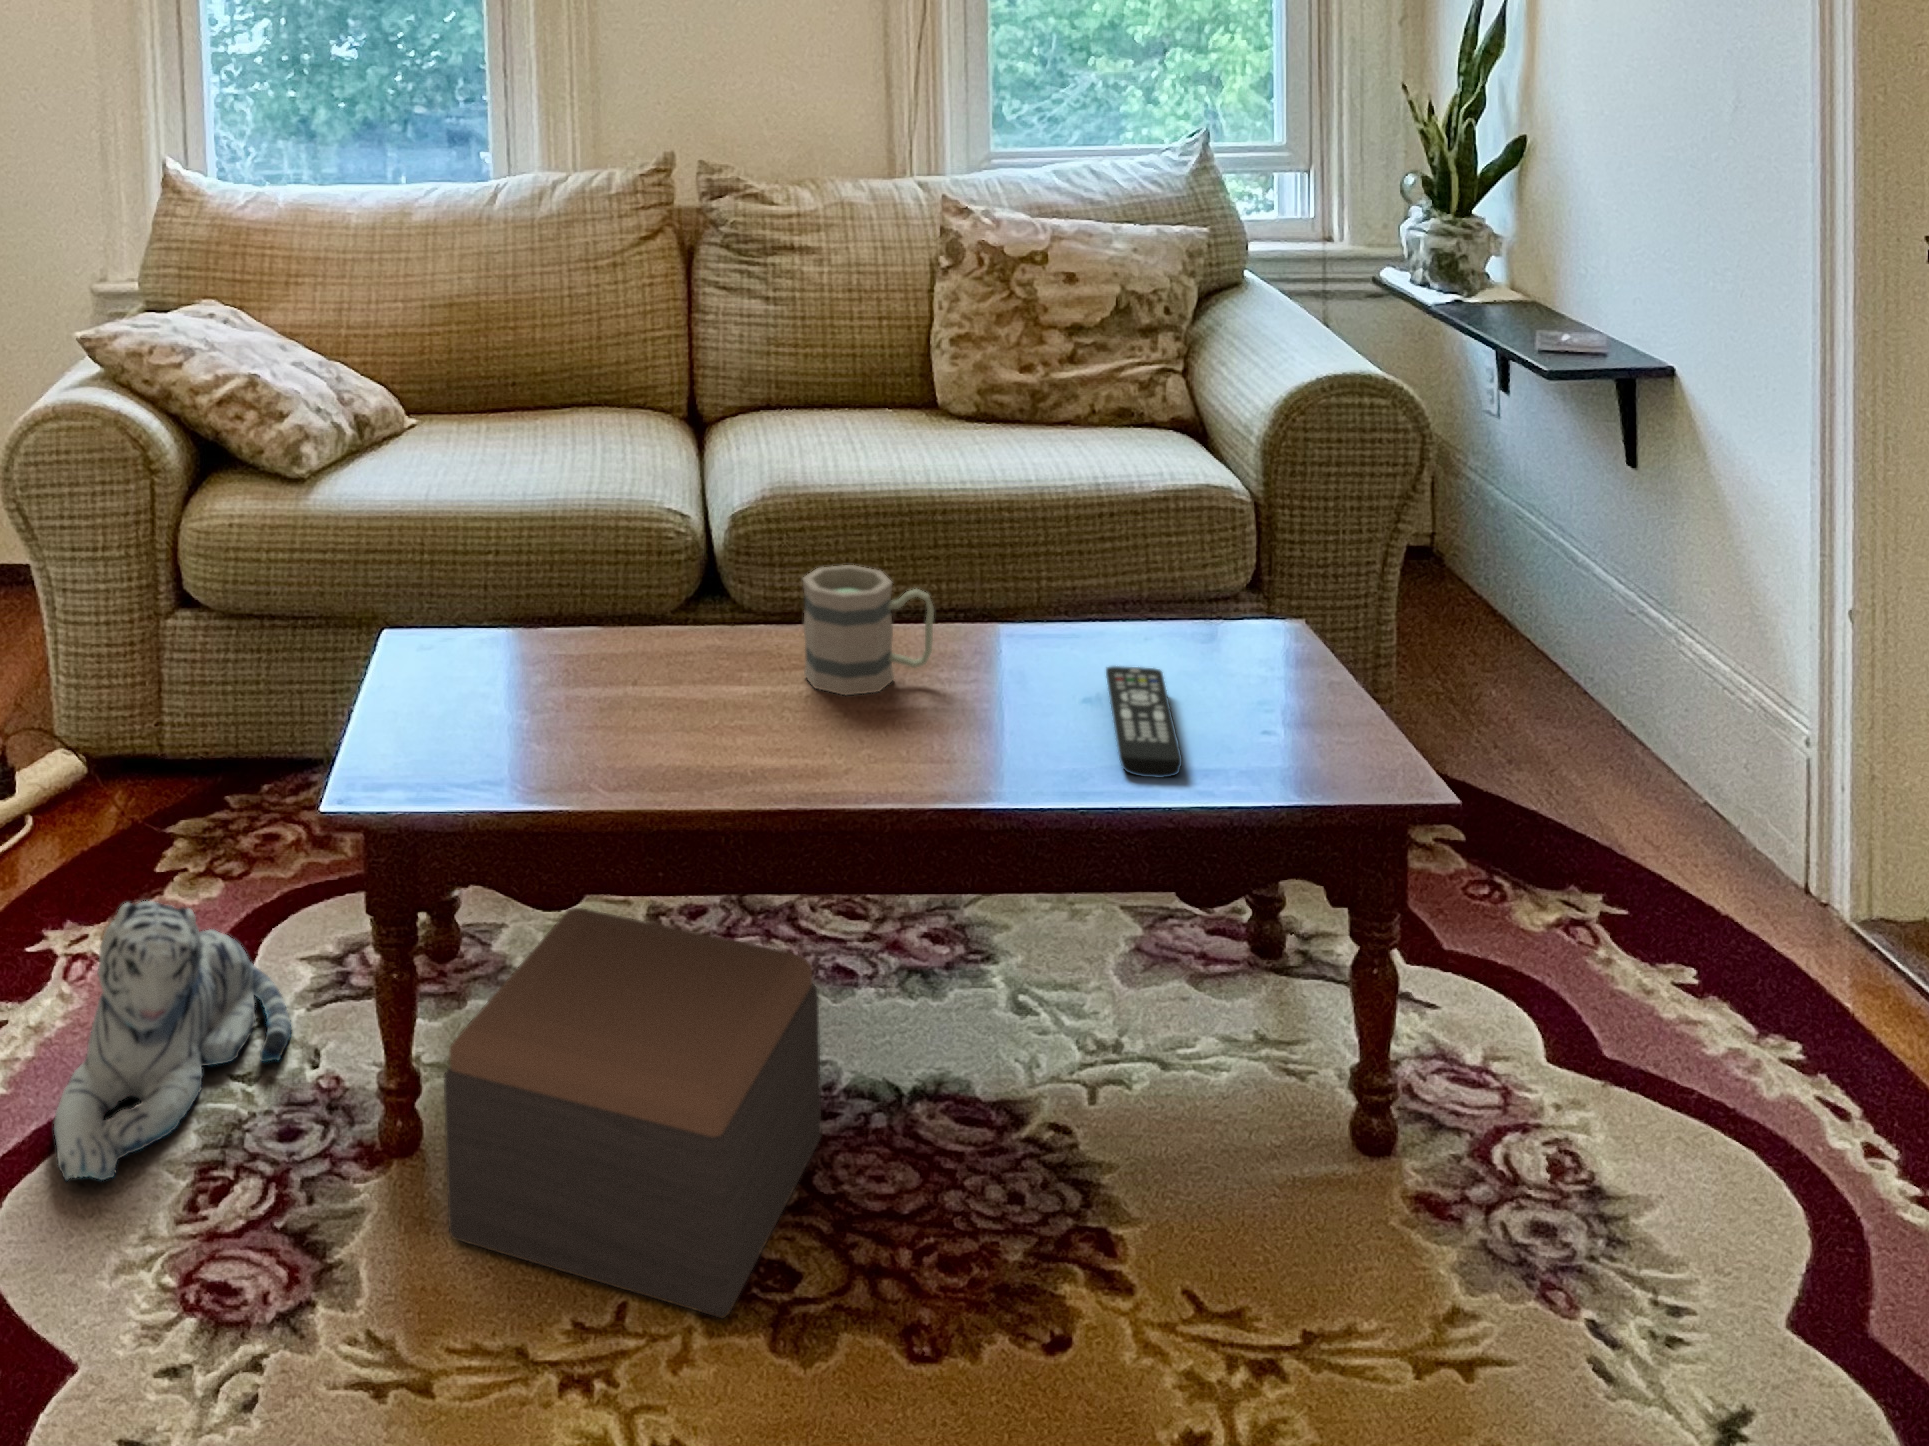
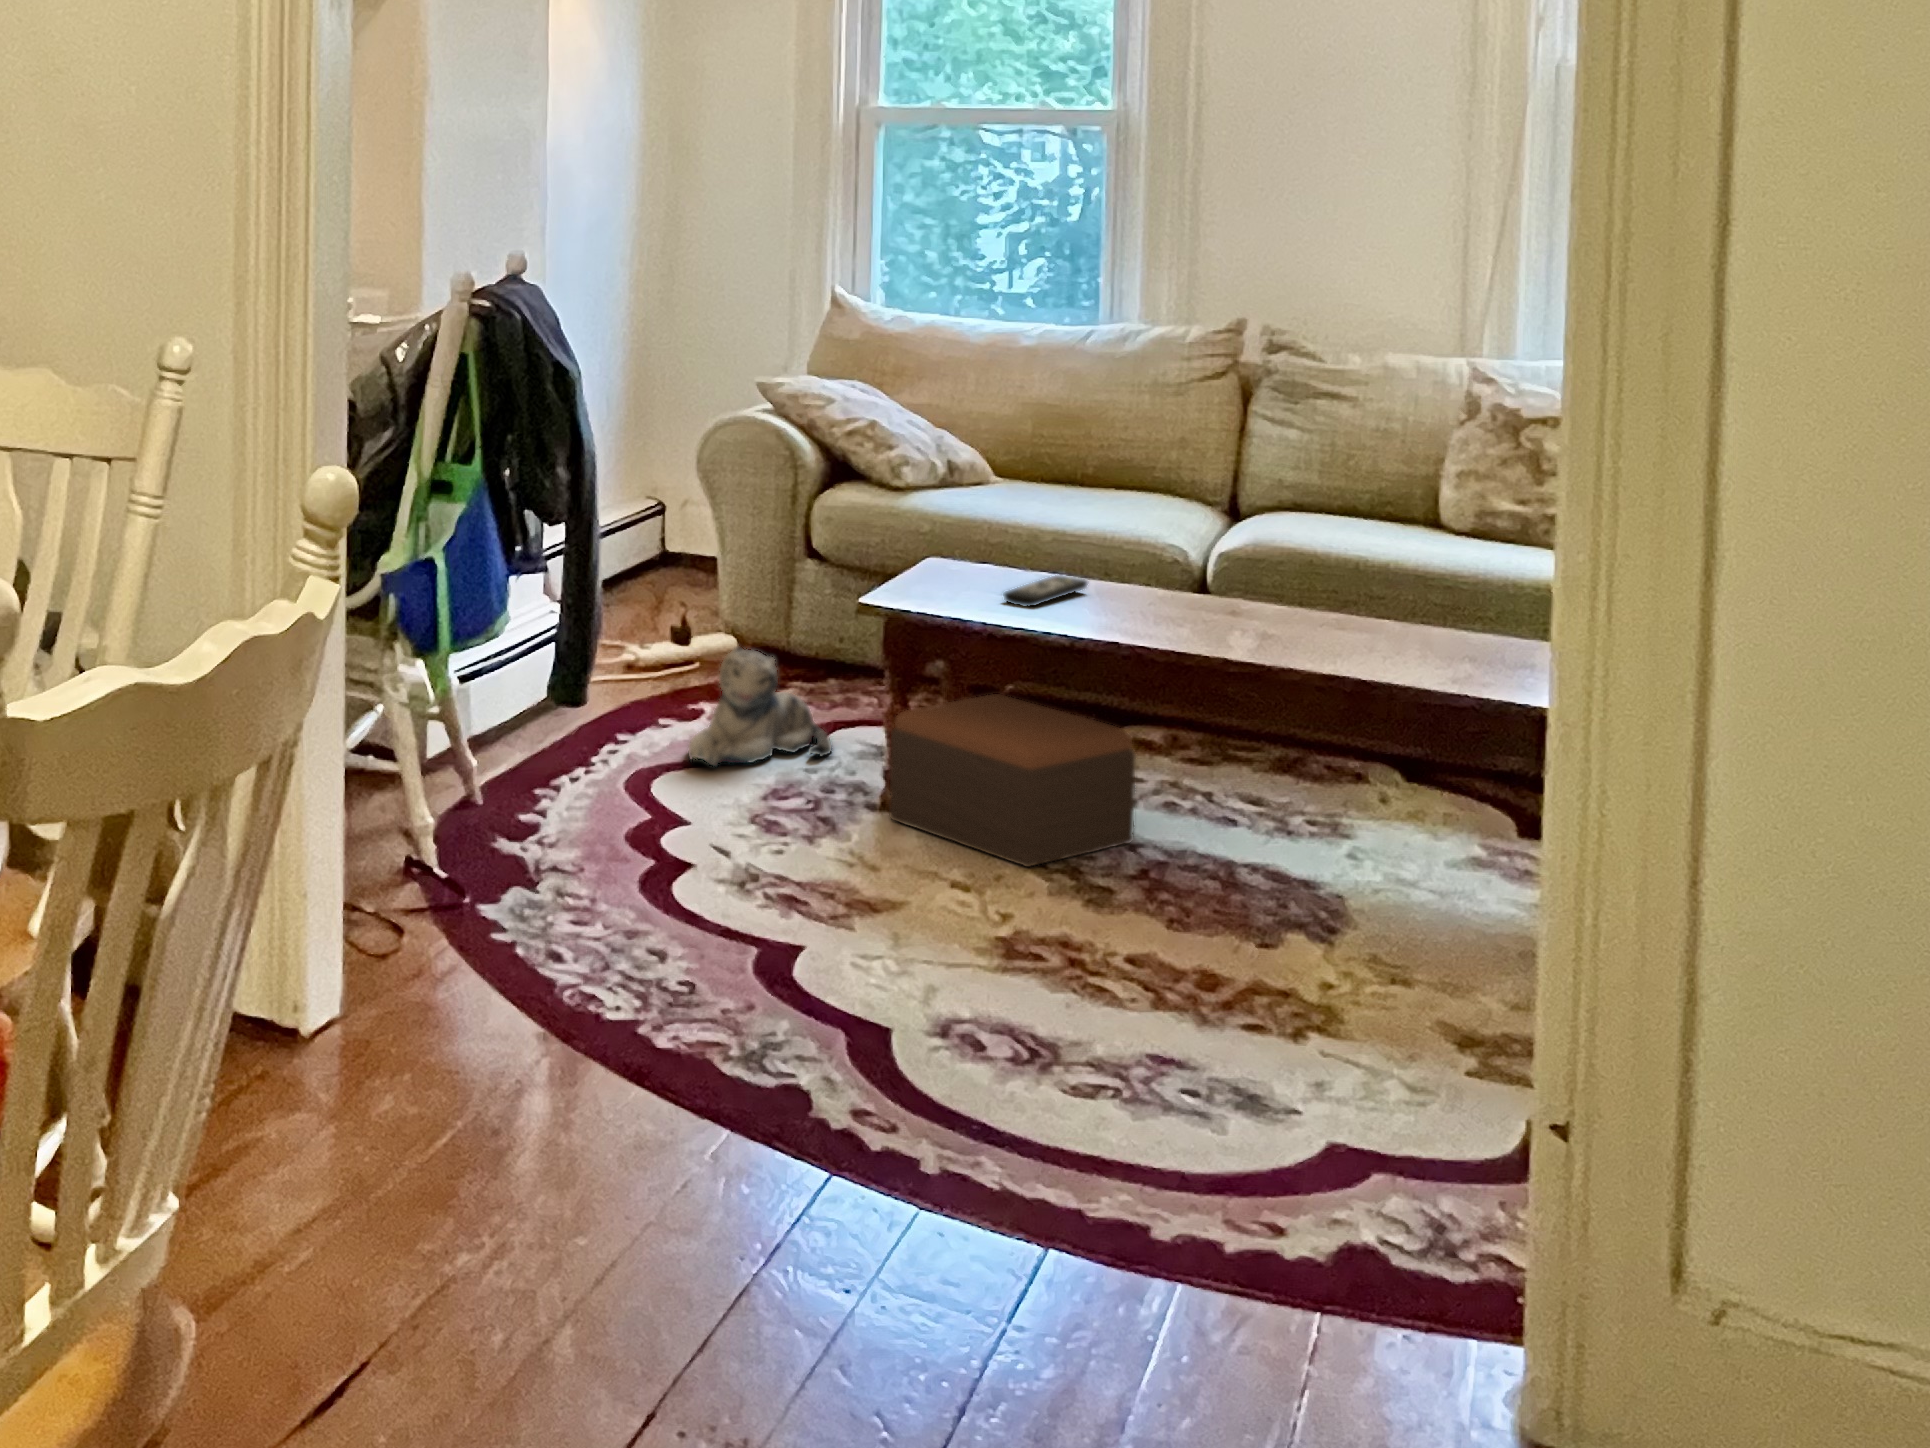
mug: present [802,565,934,695] -> none [1182,545,1274,619]
remote control: present [1106,666,1182,778] -> present [1004,576,1088,606]

